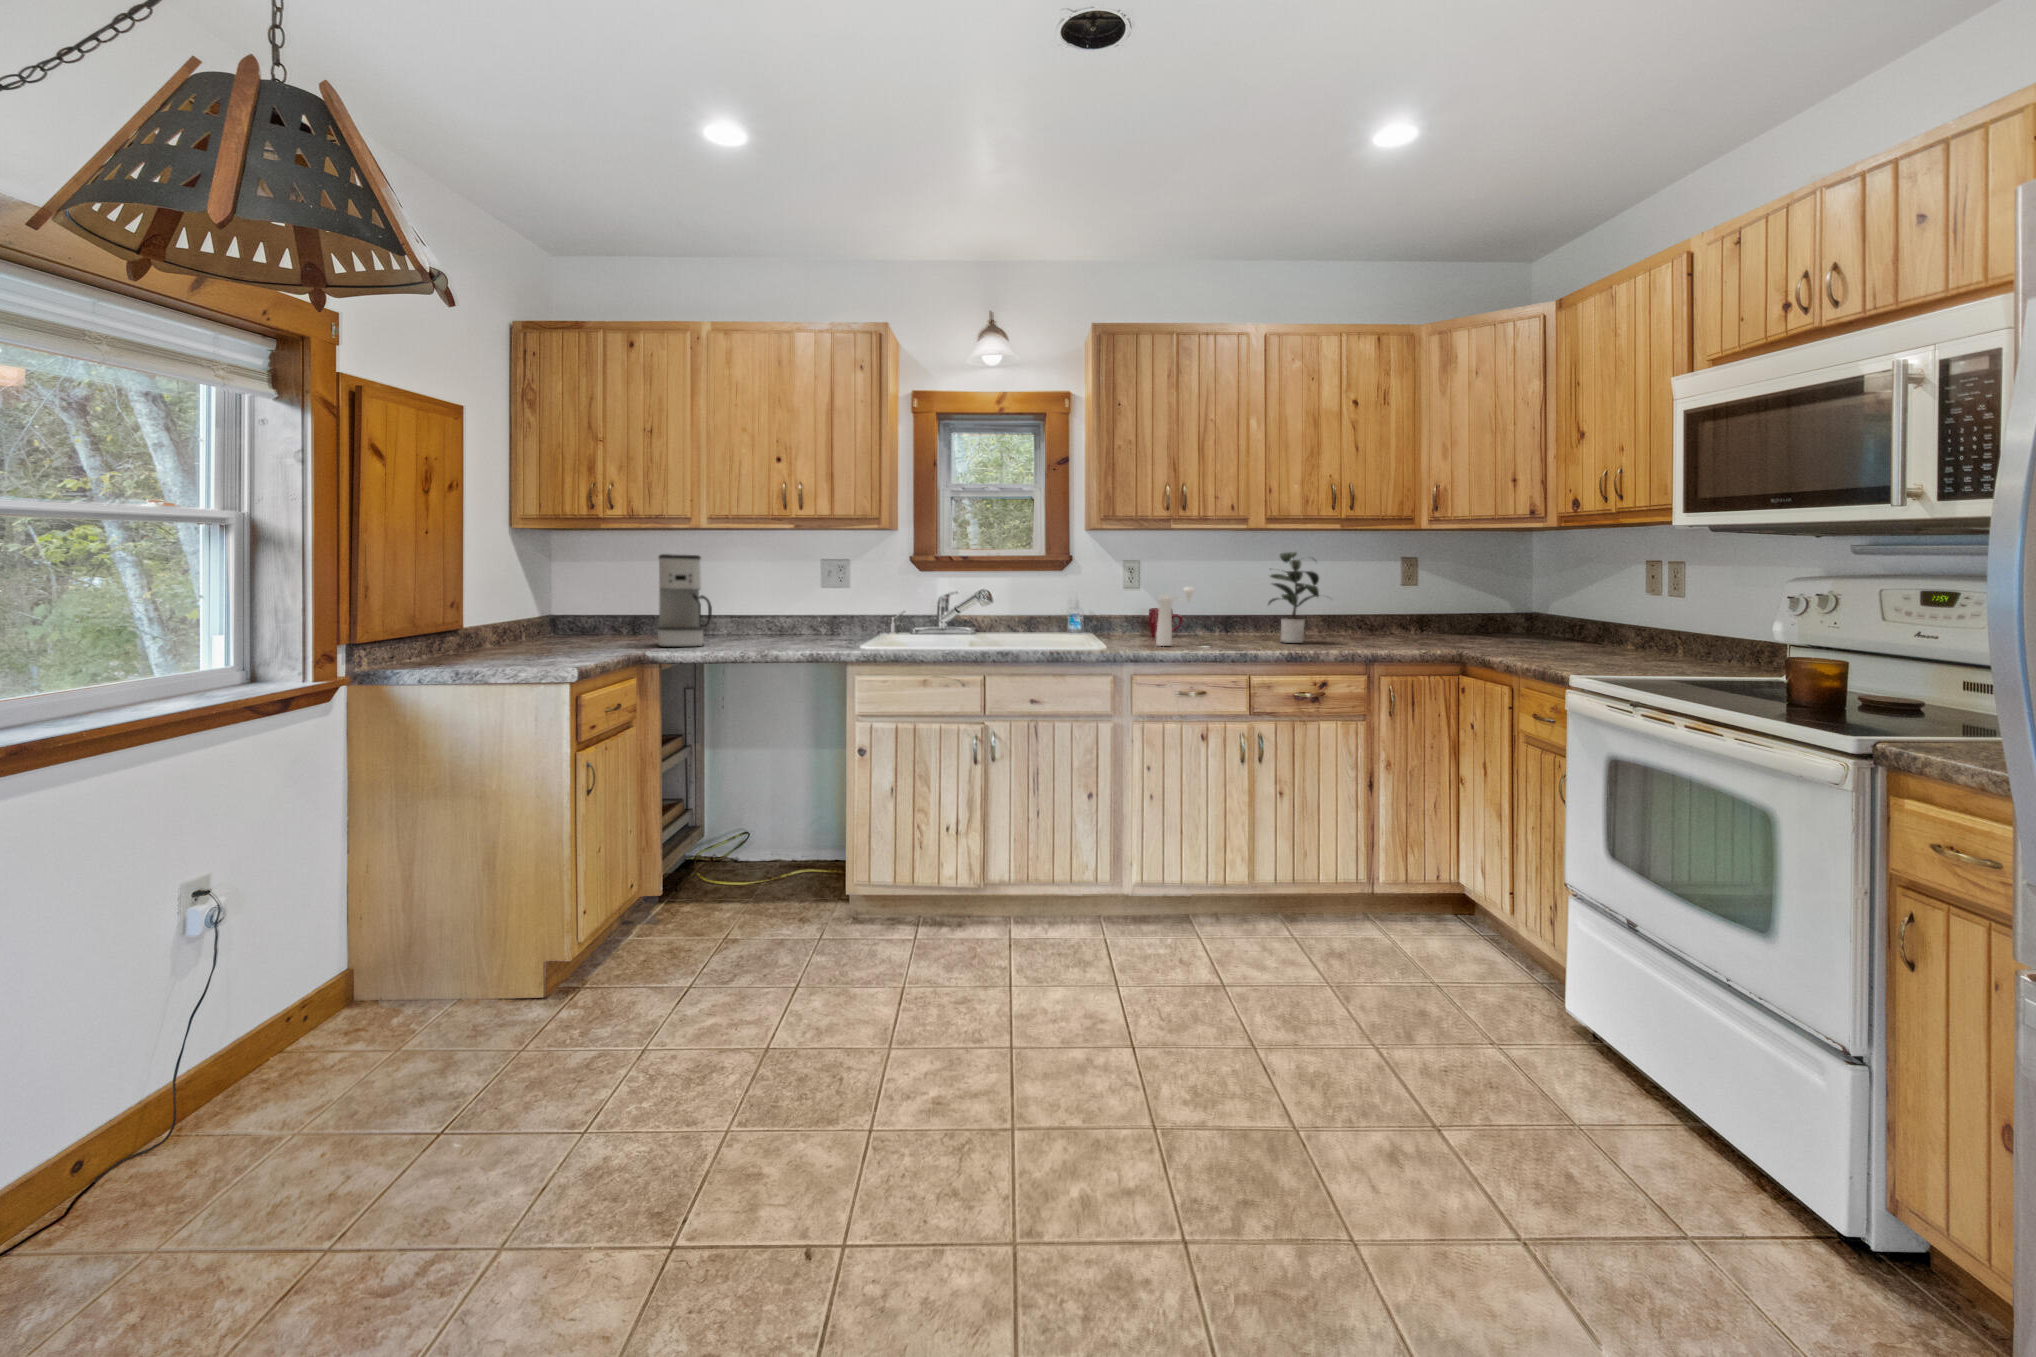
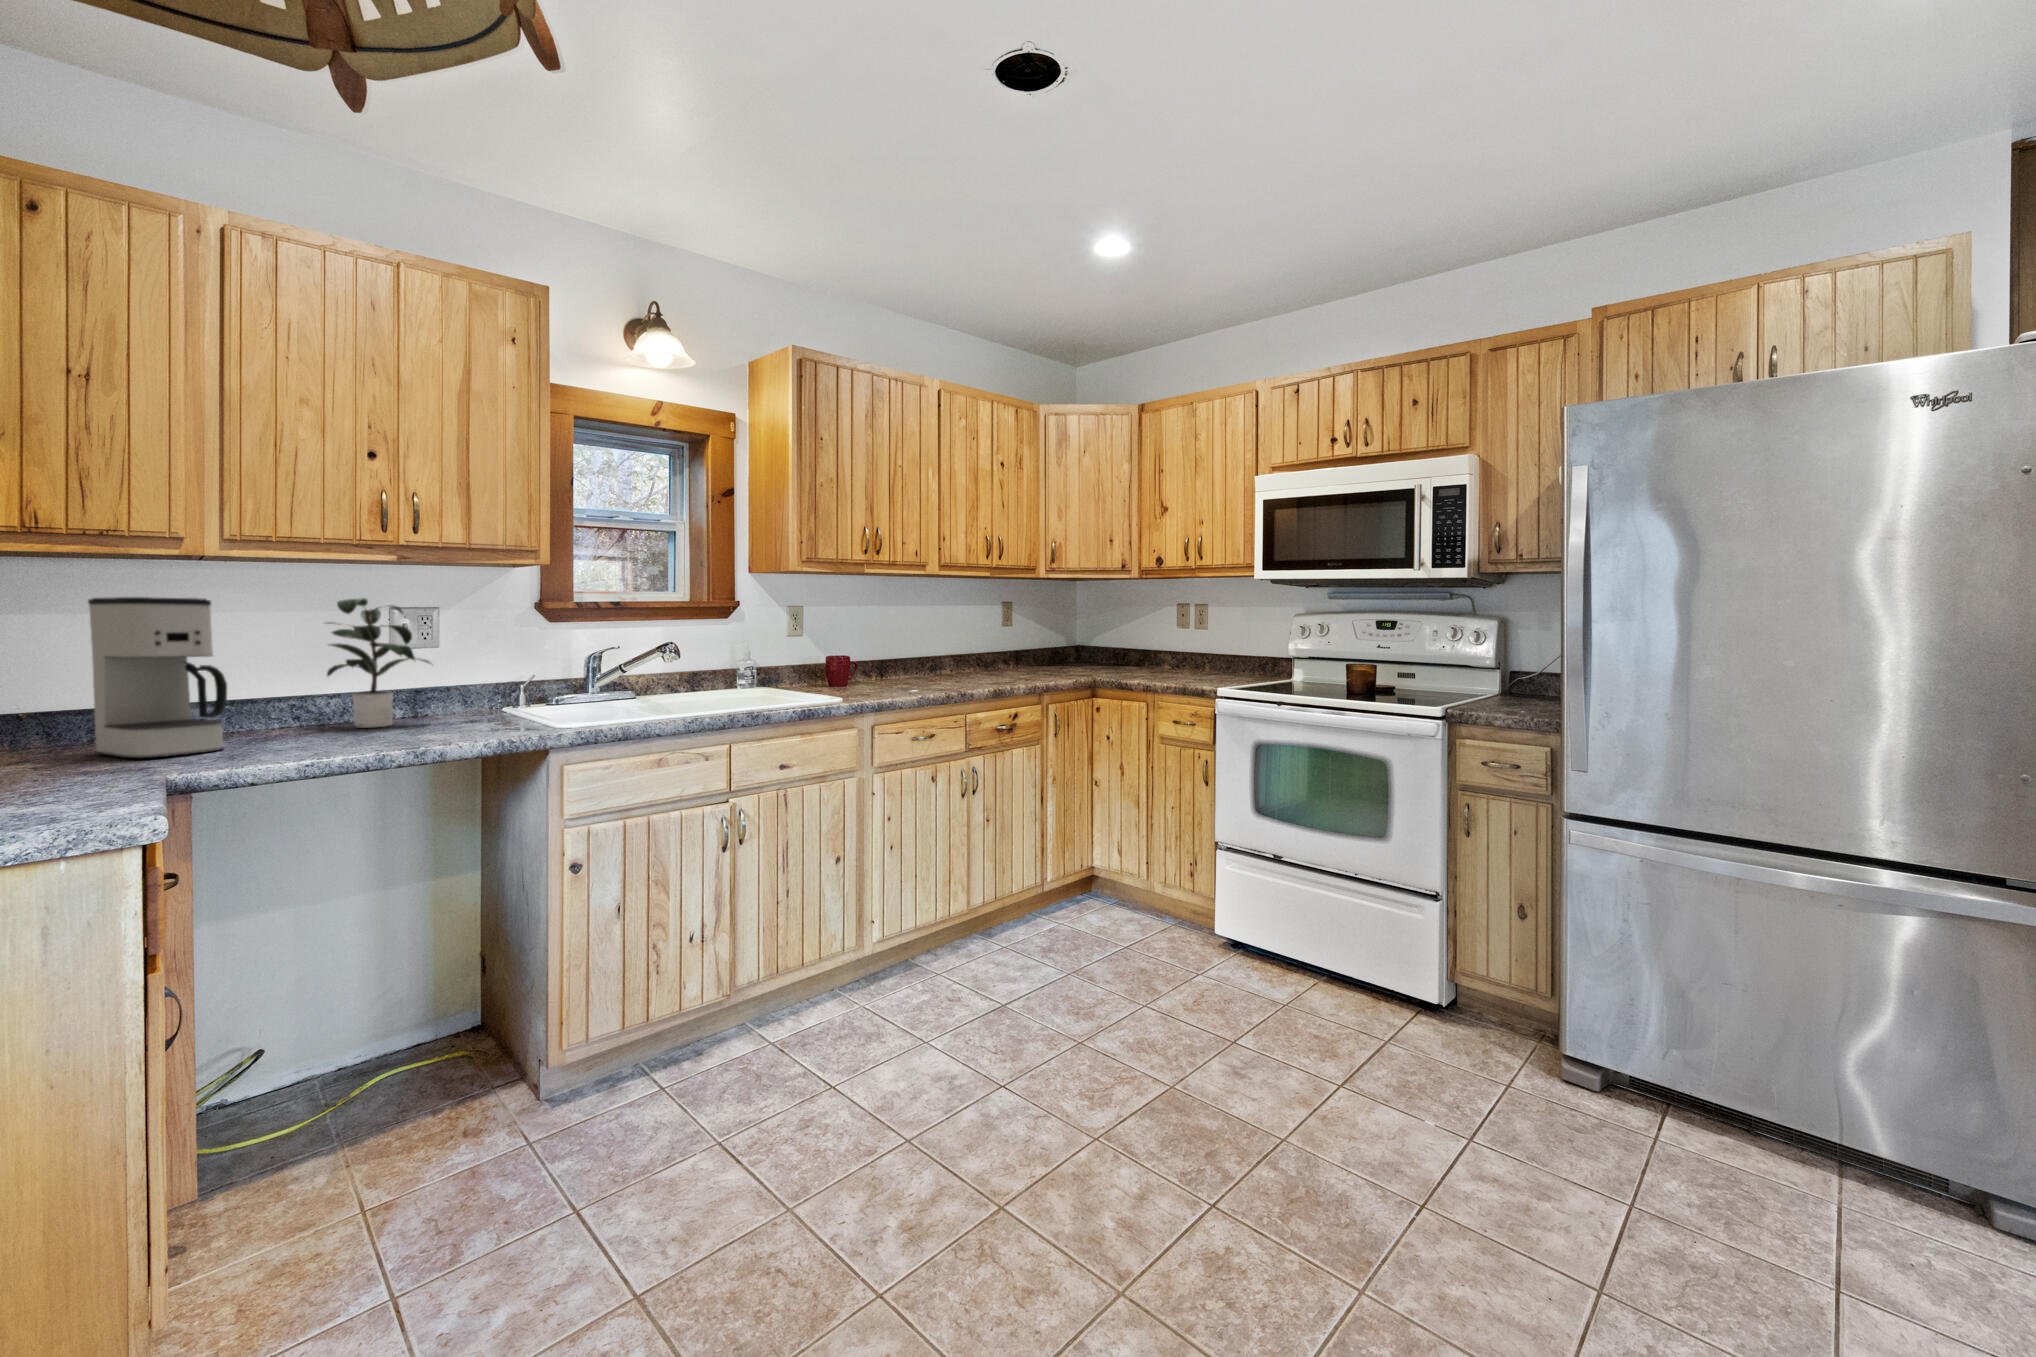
potted plant: present [1268,552,1319,643] -> present [327,598,430,728]
pepper mill: present [1156,587,1195,646] -> none [865,631,891,693]

